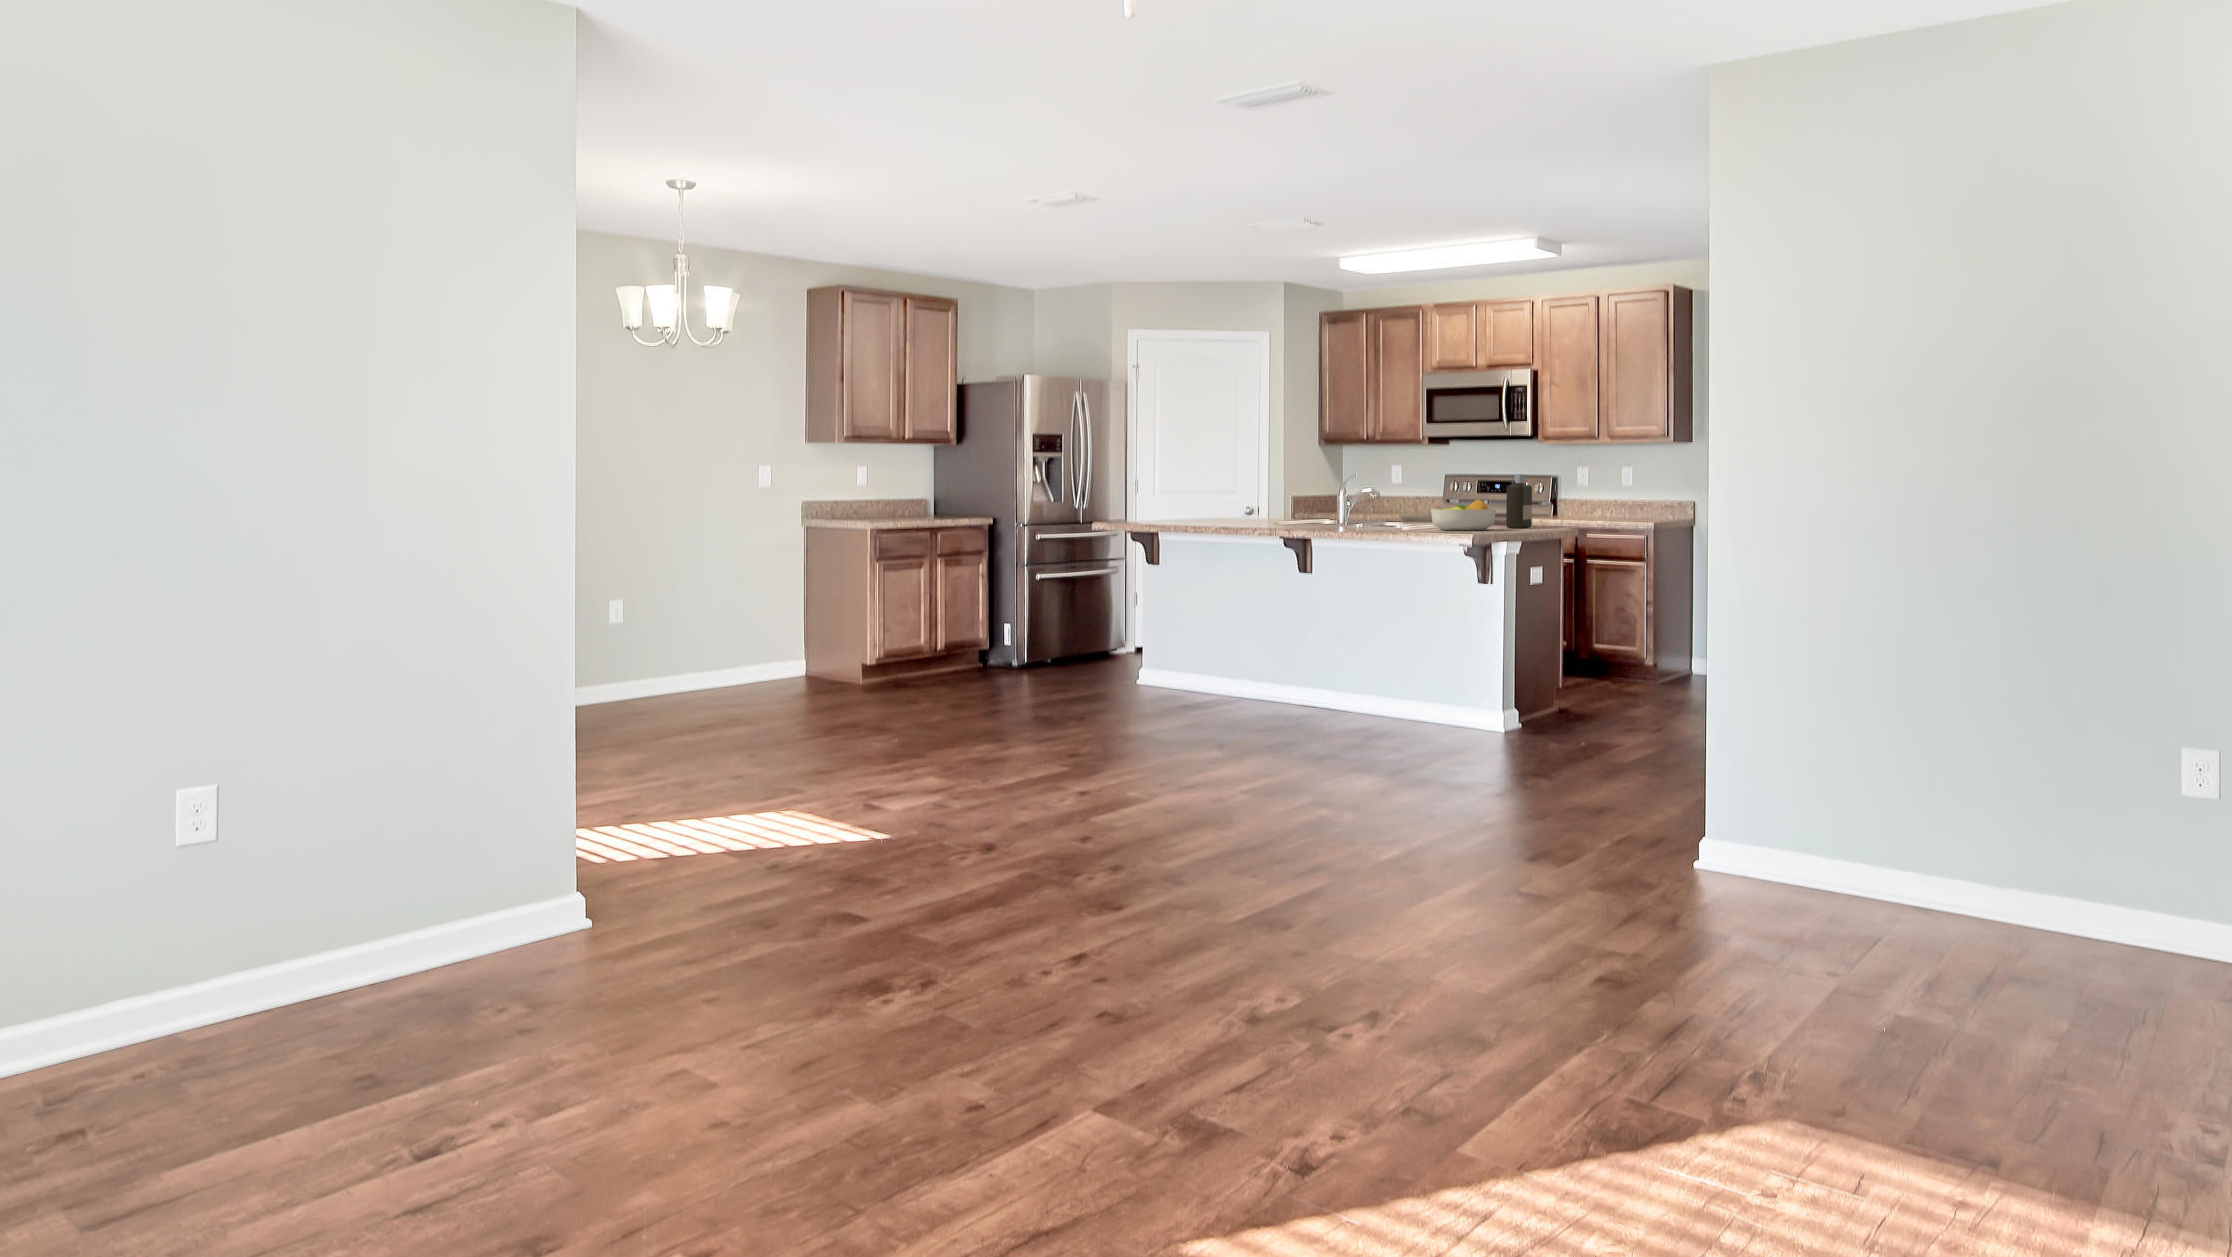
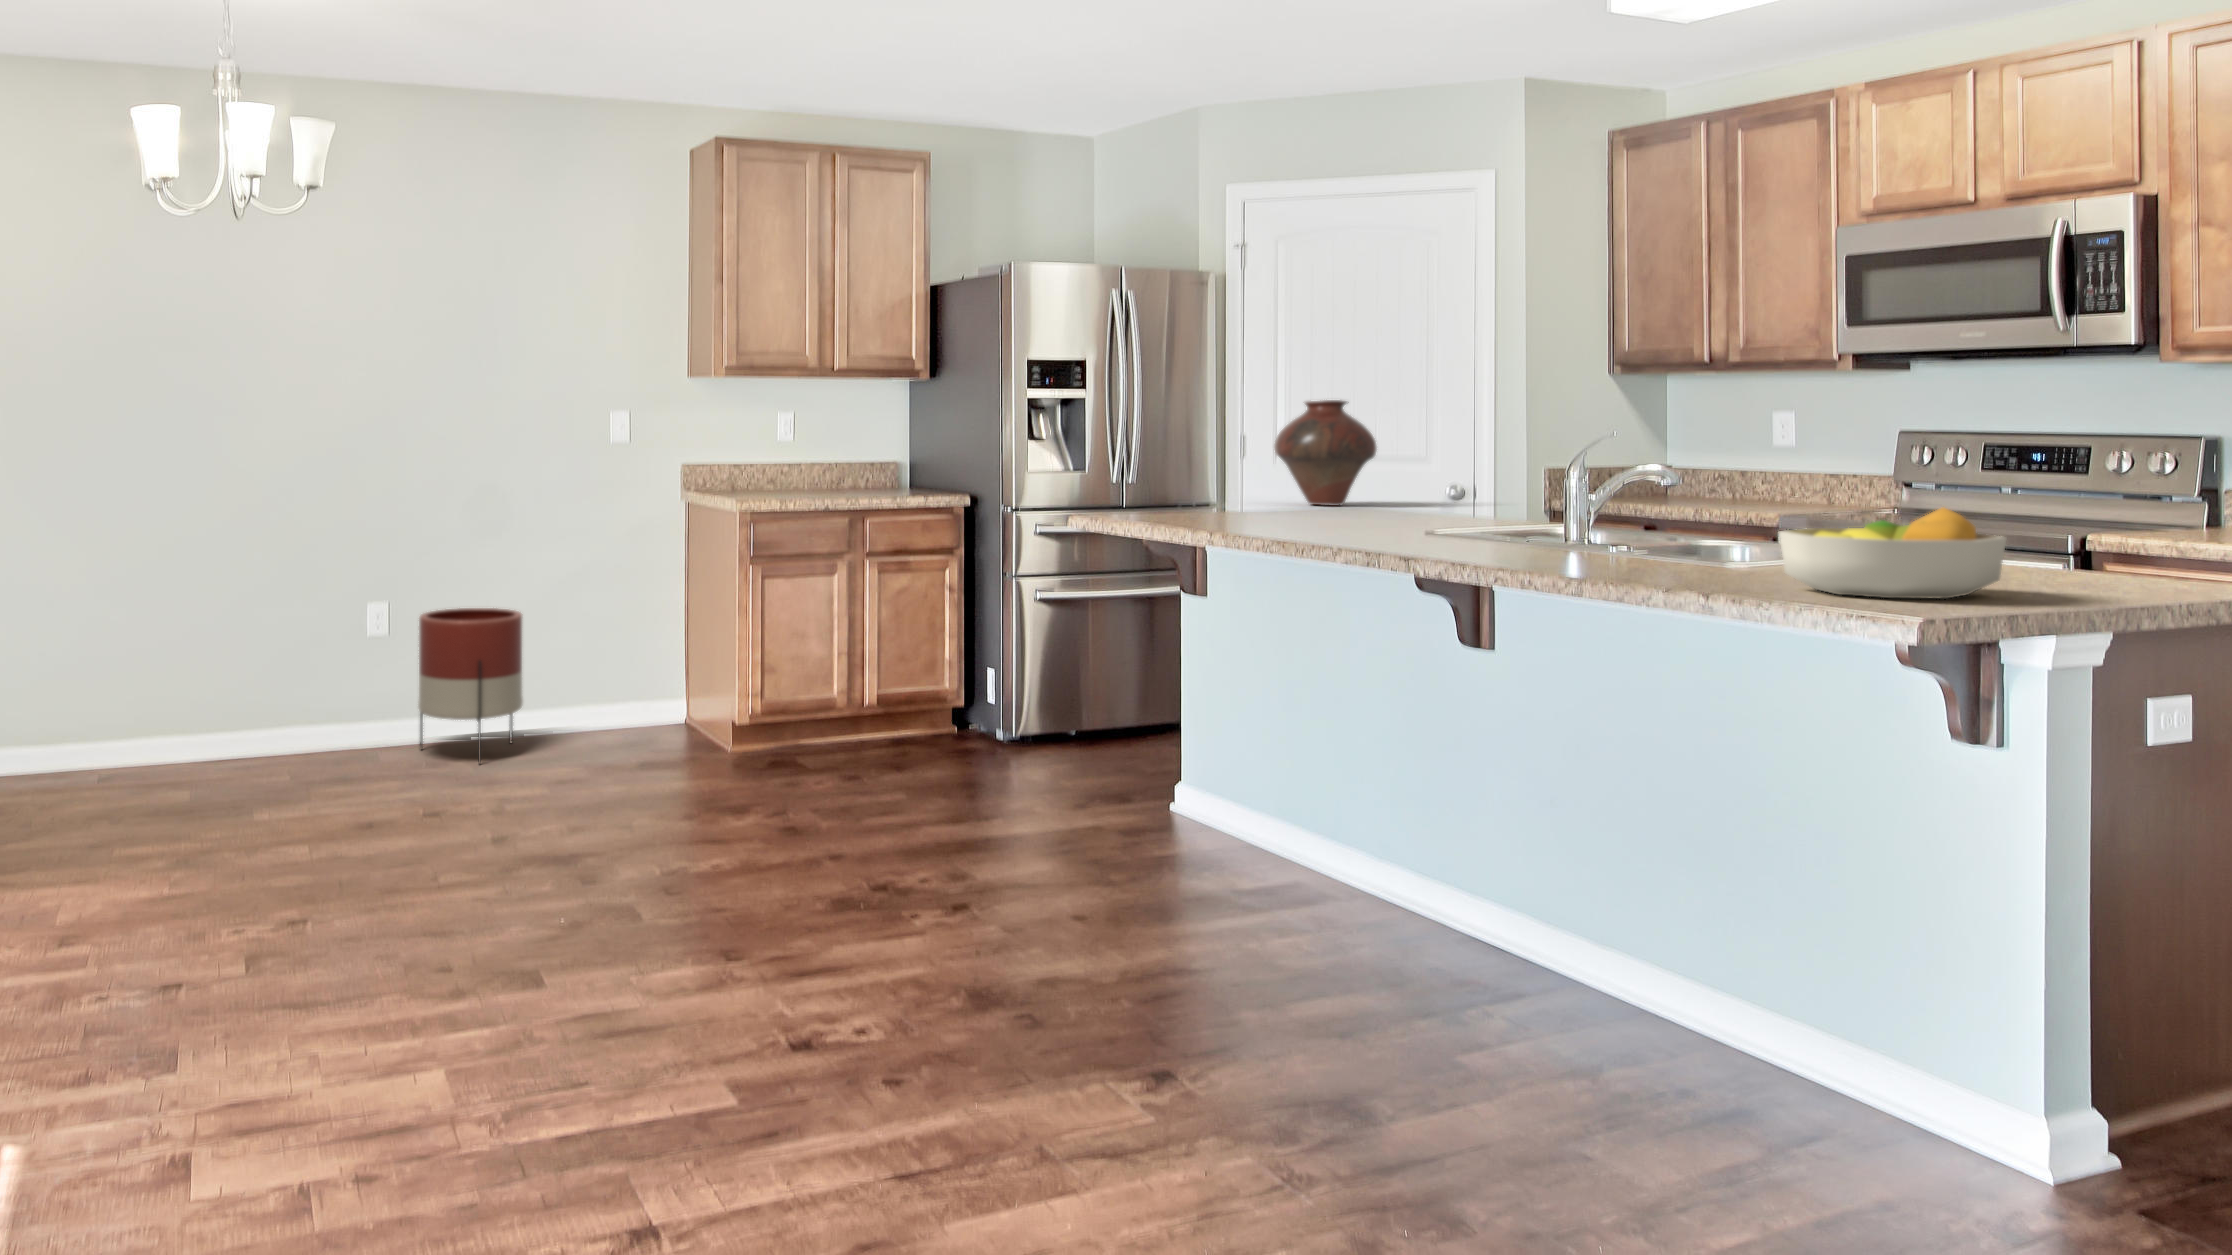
vase: none [1164,459,1217,517] -> present [1275,400,1377,506]
bottle: present [1506,475,1532,528] -> none [2049,438,2142,589]
planter: none [665,597,737,694] -> present [418,608,523,763]

